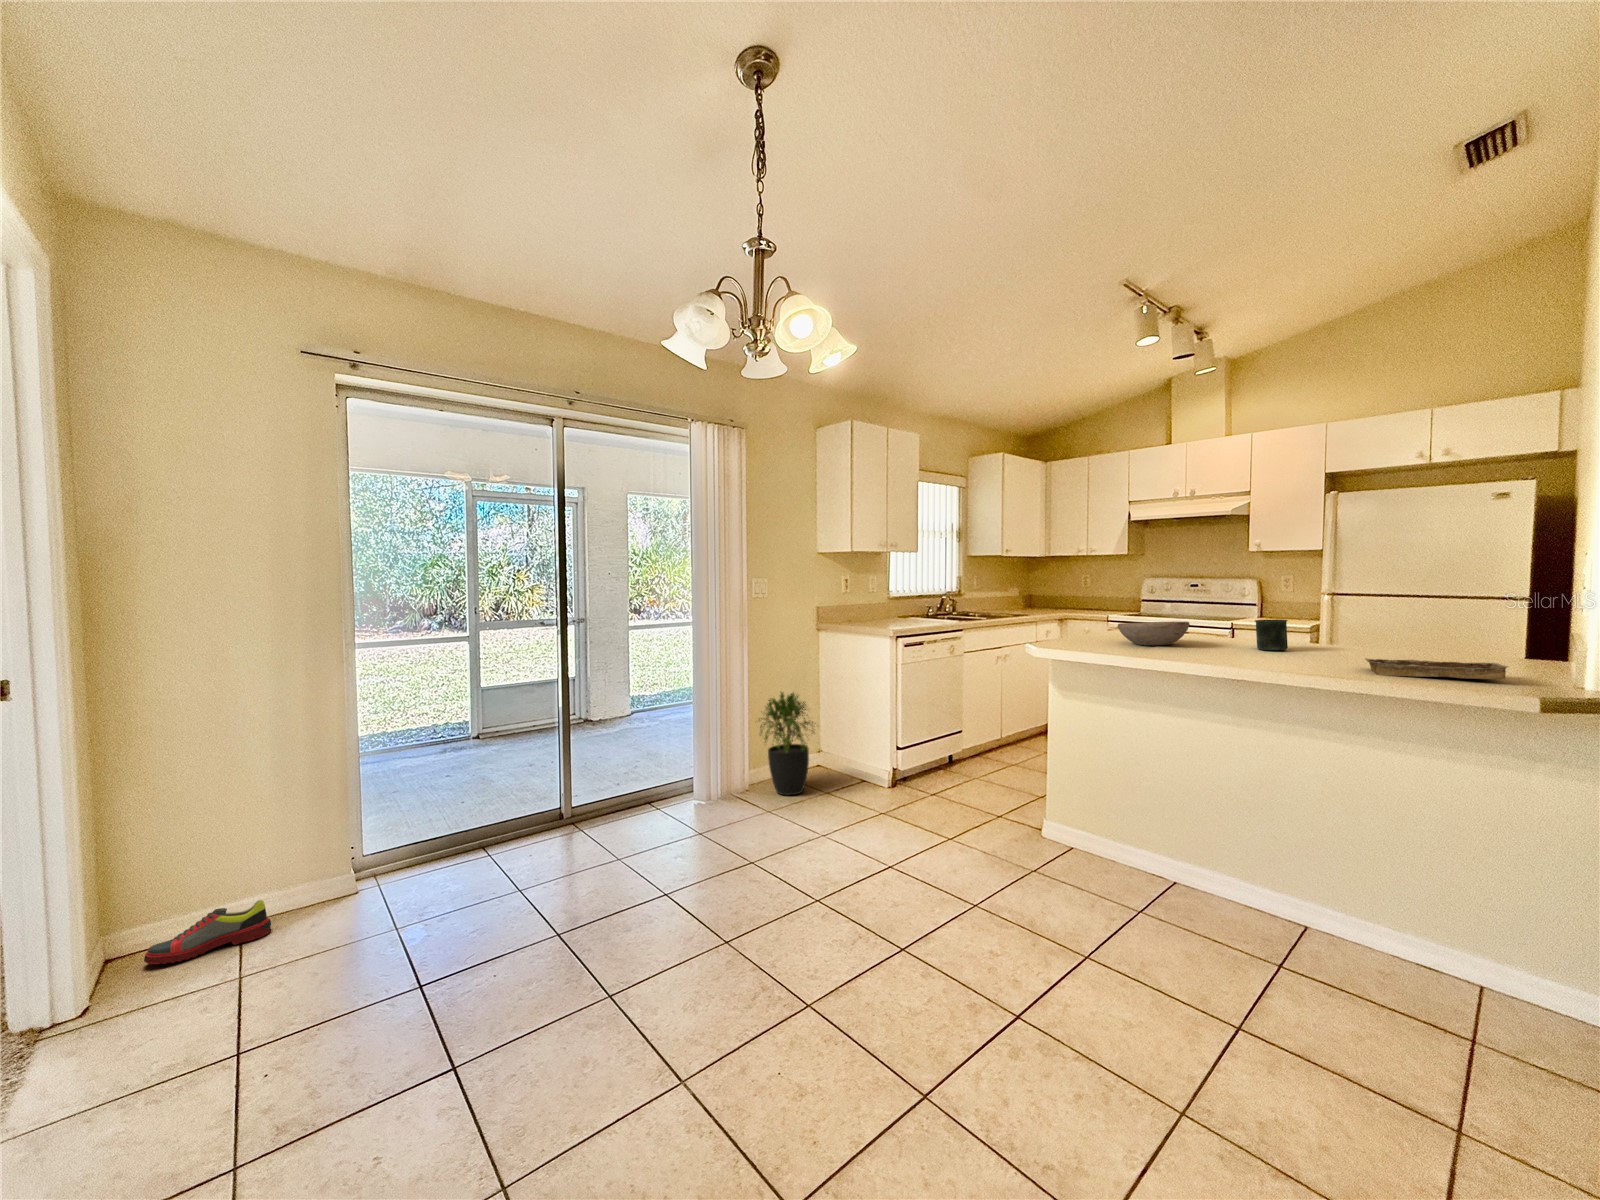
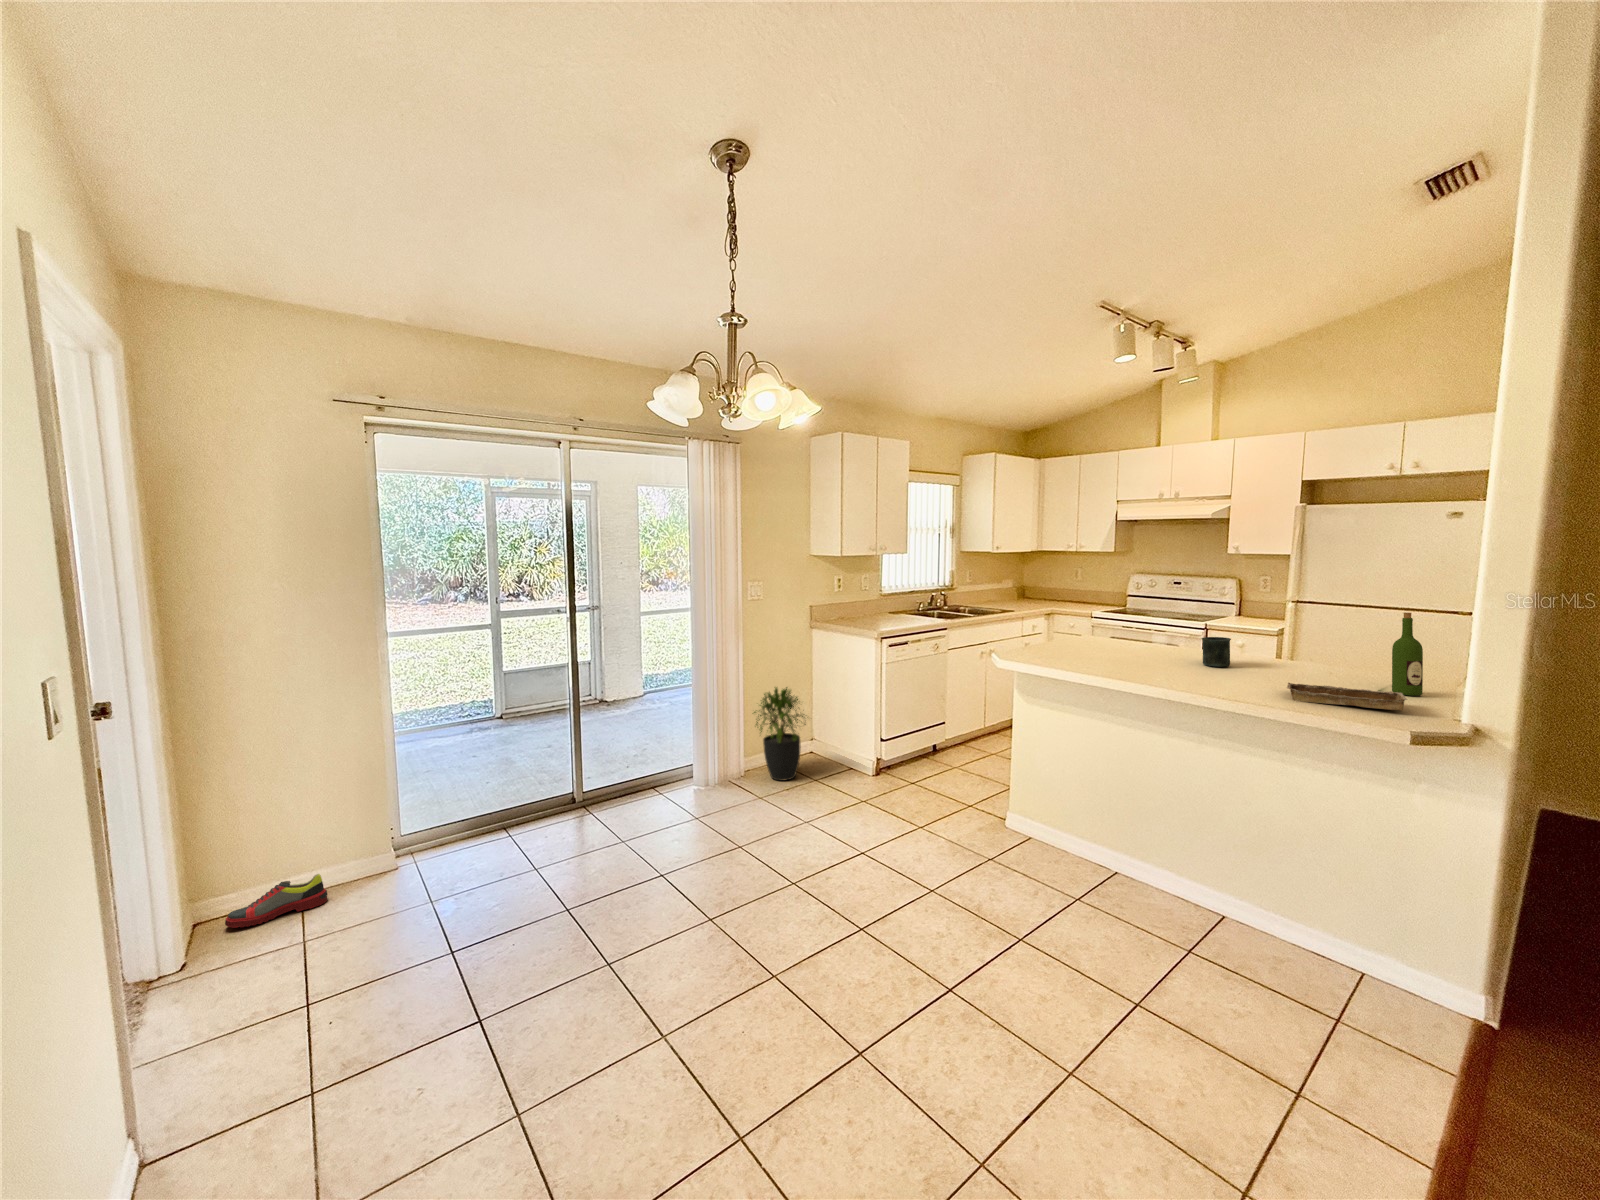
wine bottle: none [1473,580,1510,670] -> present [1392,613,1423,696]
bowl: present [1118,622,1190,645] -> none [1078,634,1143,658]

